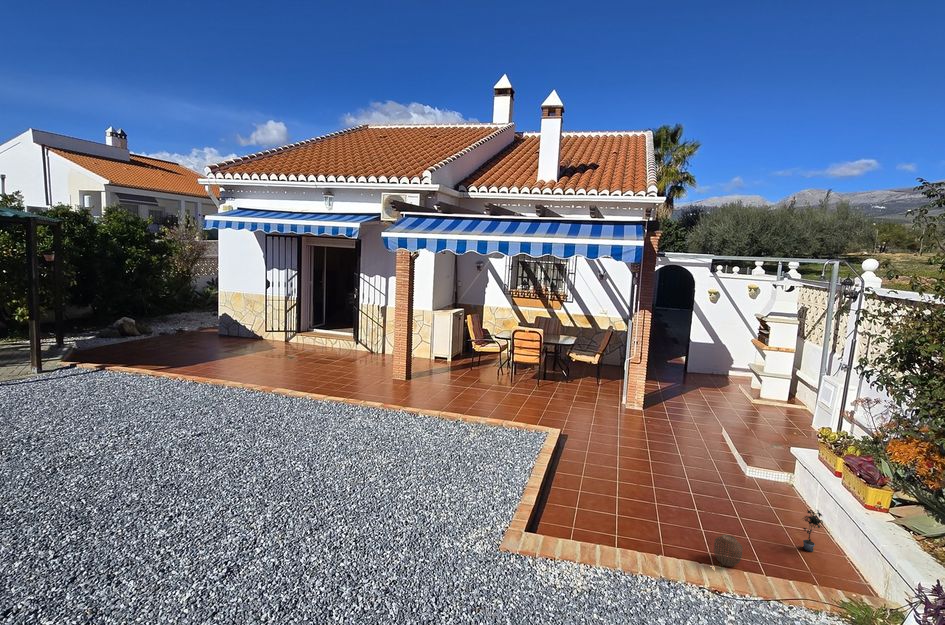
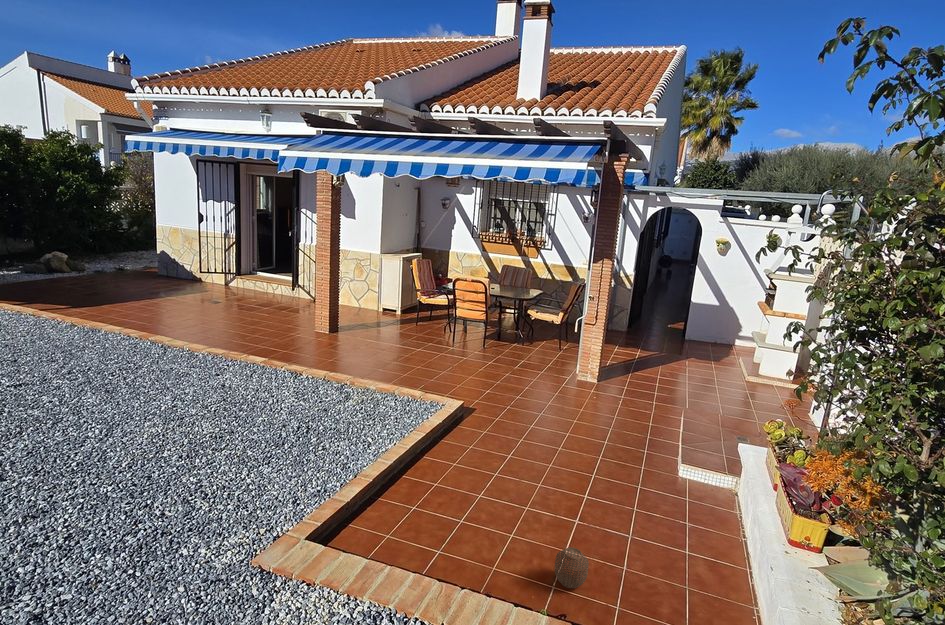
potted plant: present [803,510,823,551] -> none [688,522,715,576]

